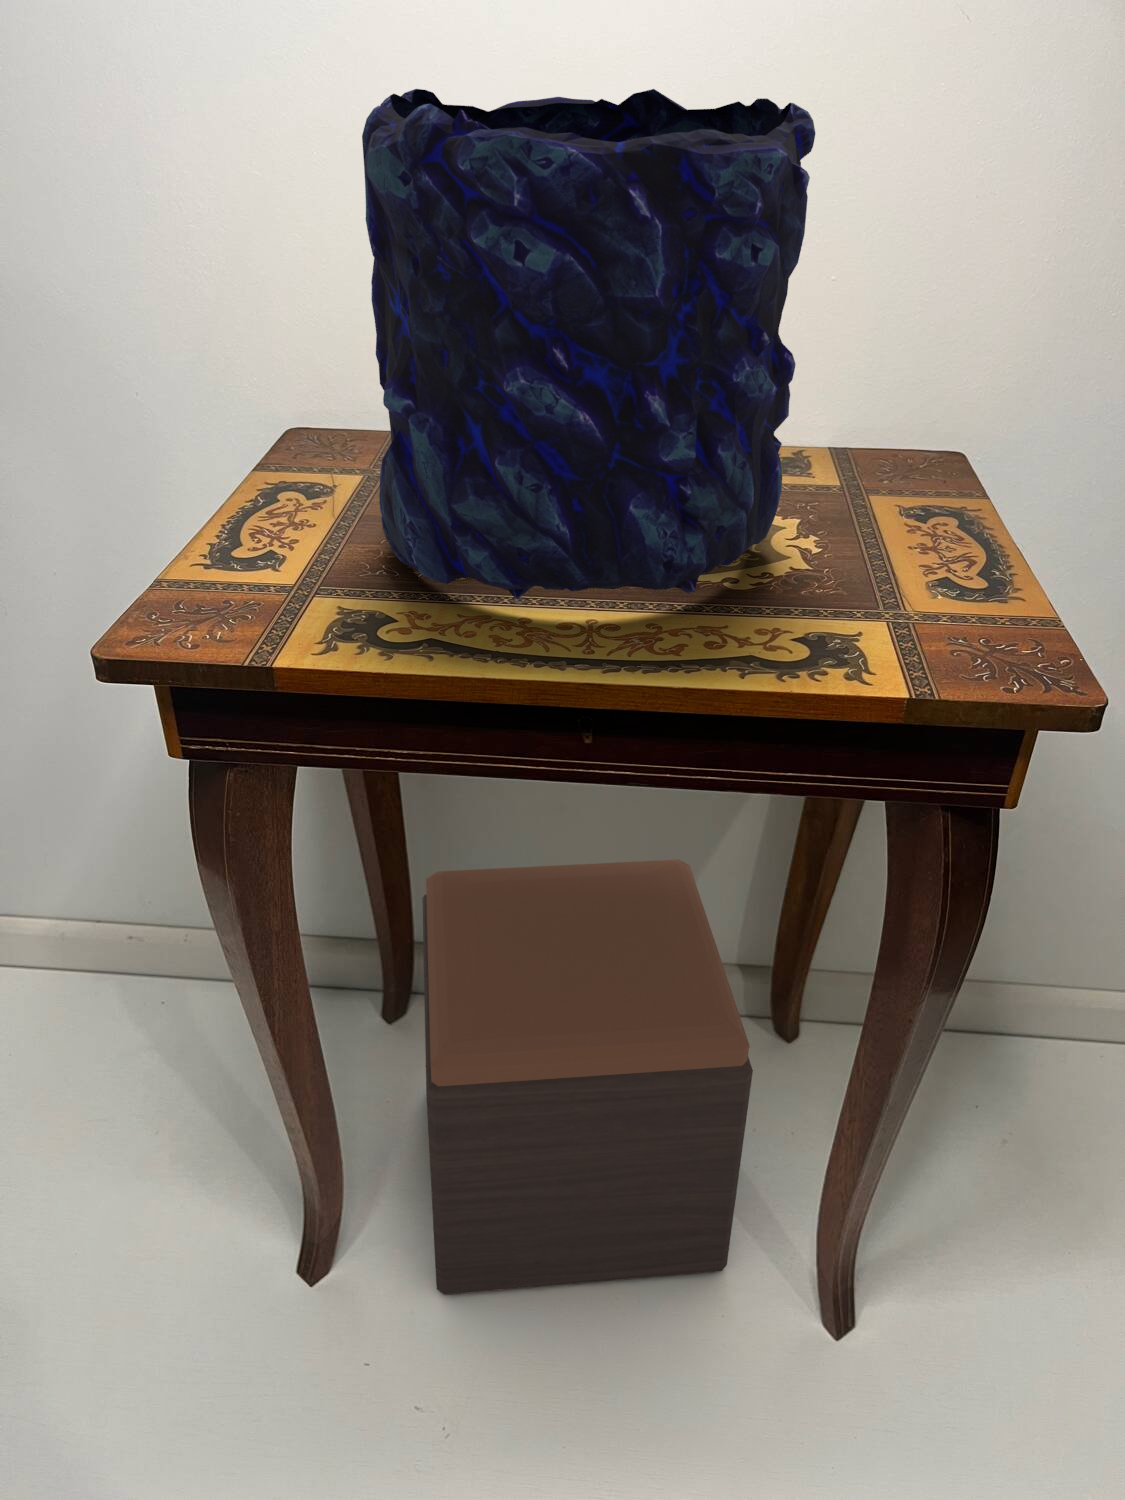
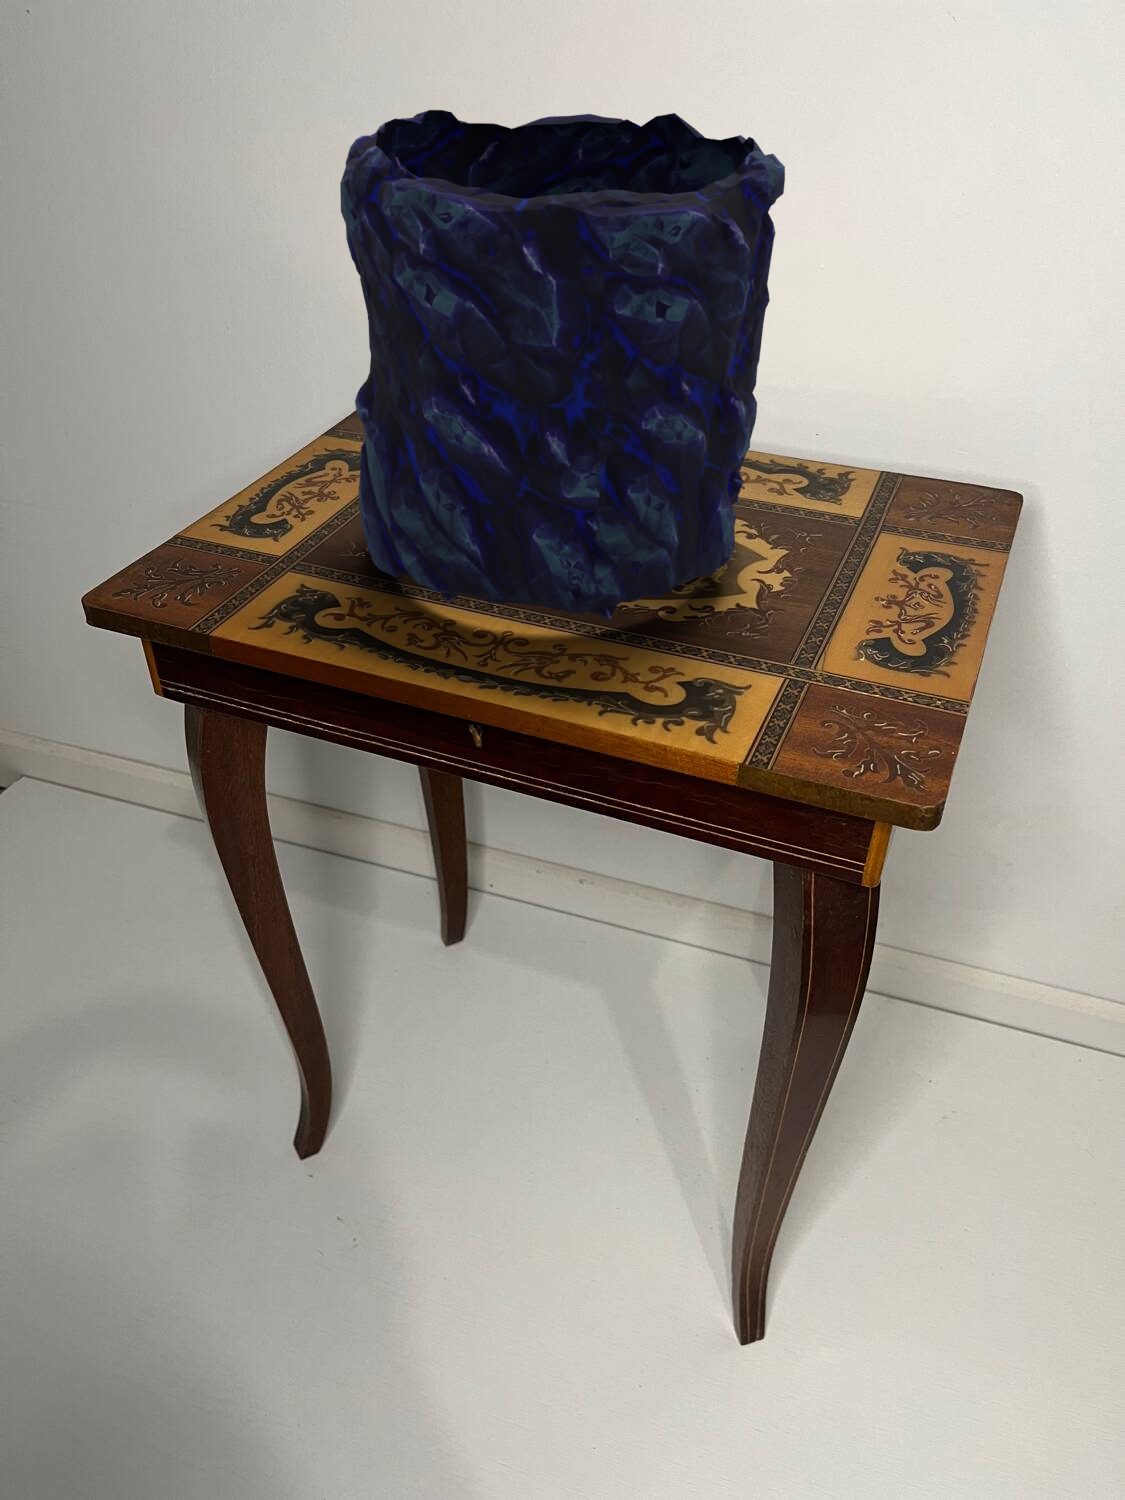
footstool: present [422,859,753,1295] -> none [373,822,704,1247]

